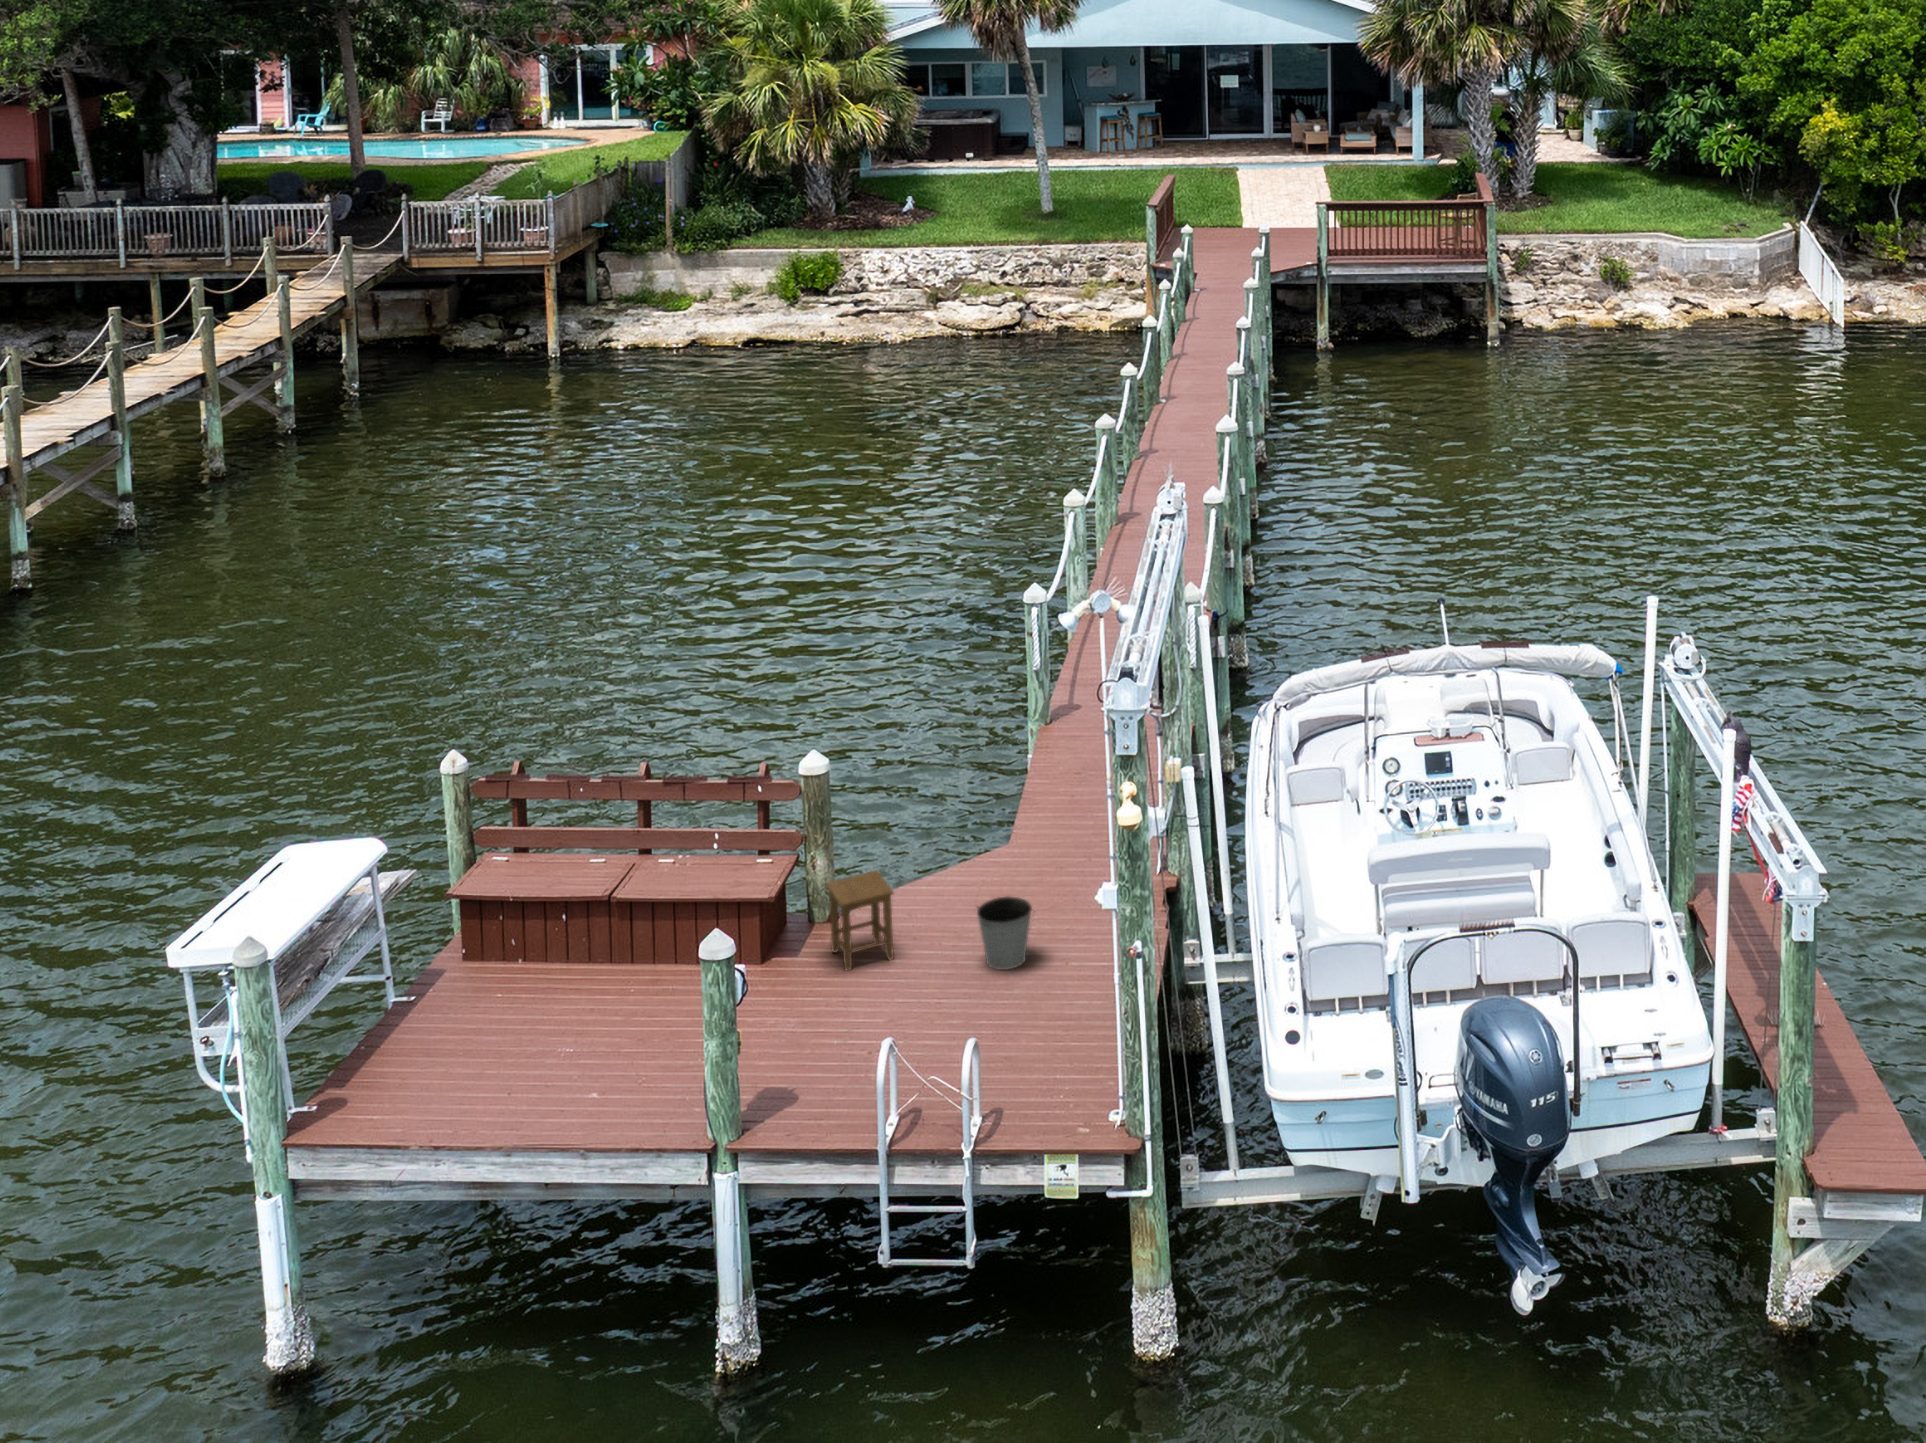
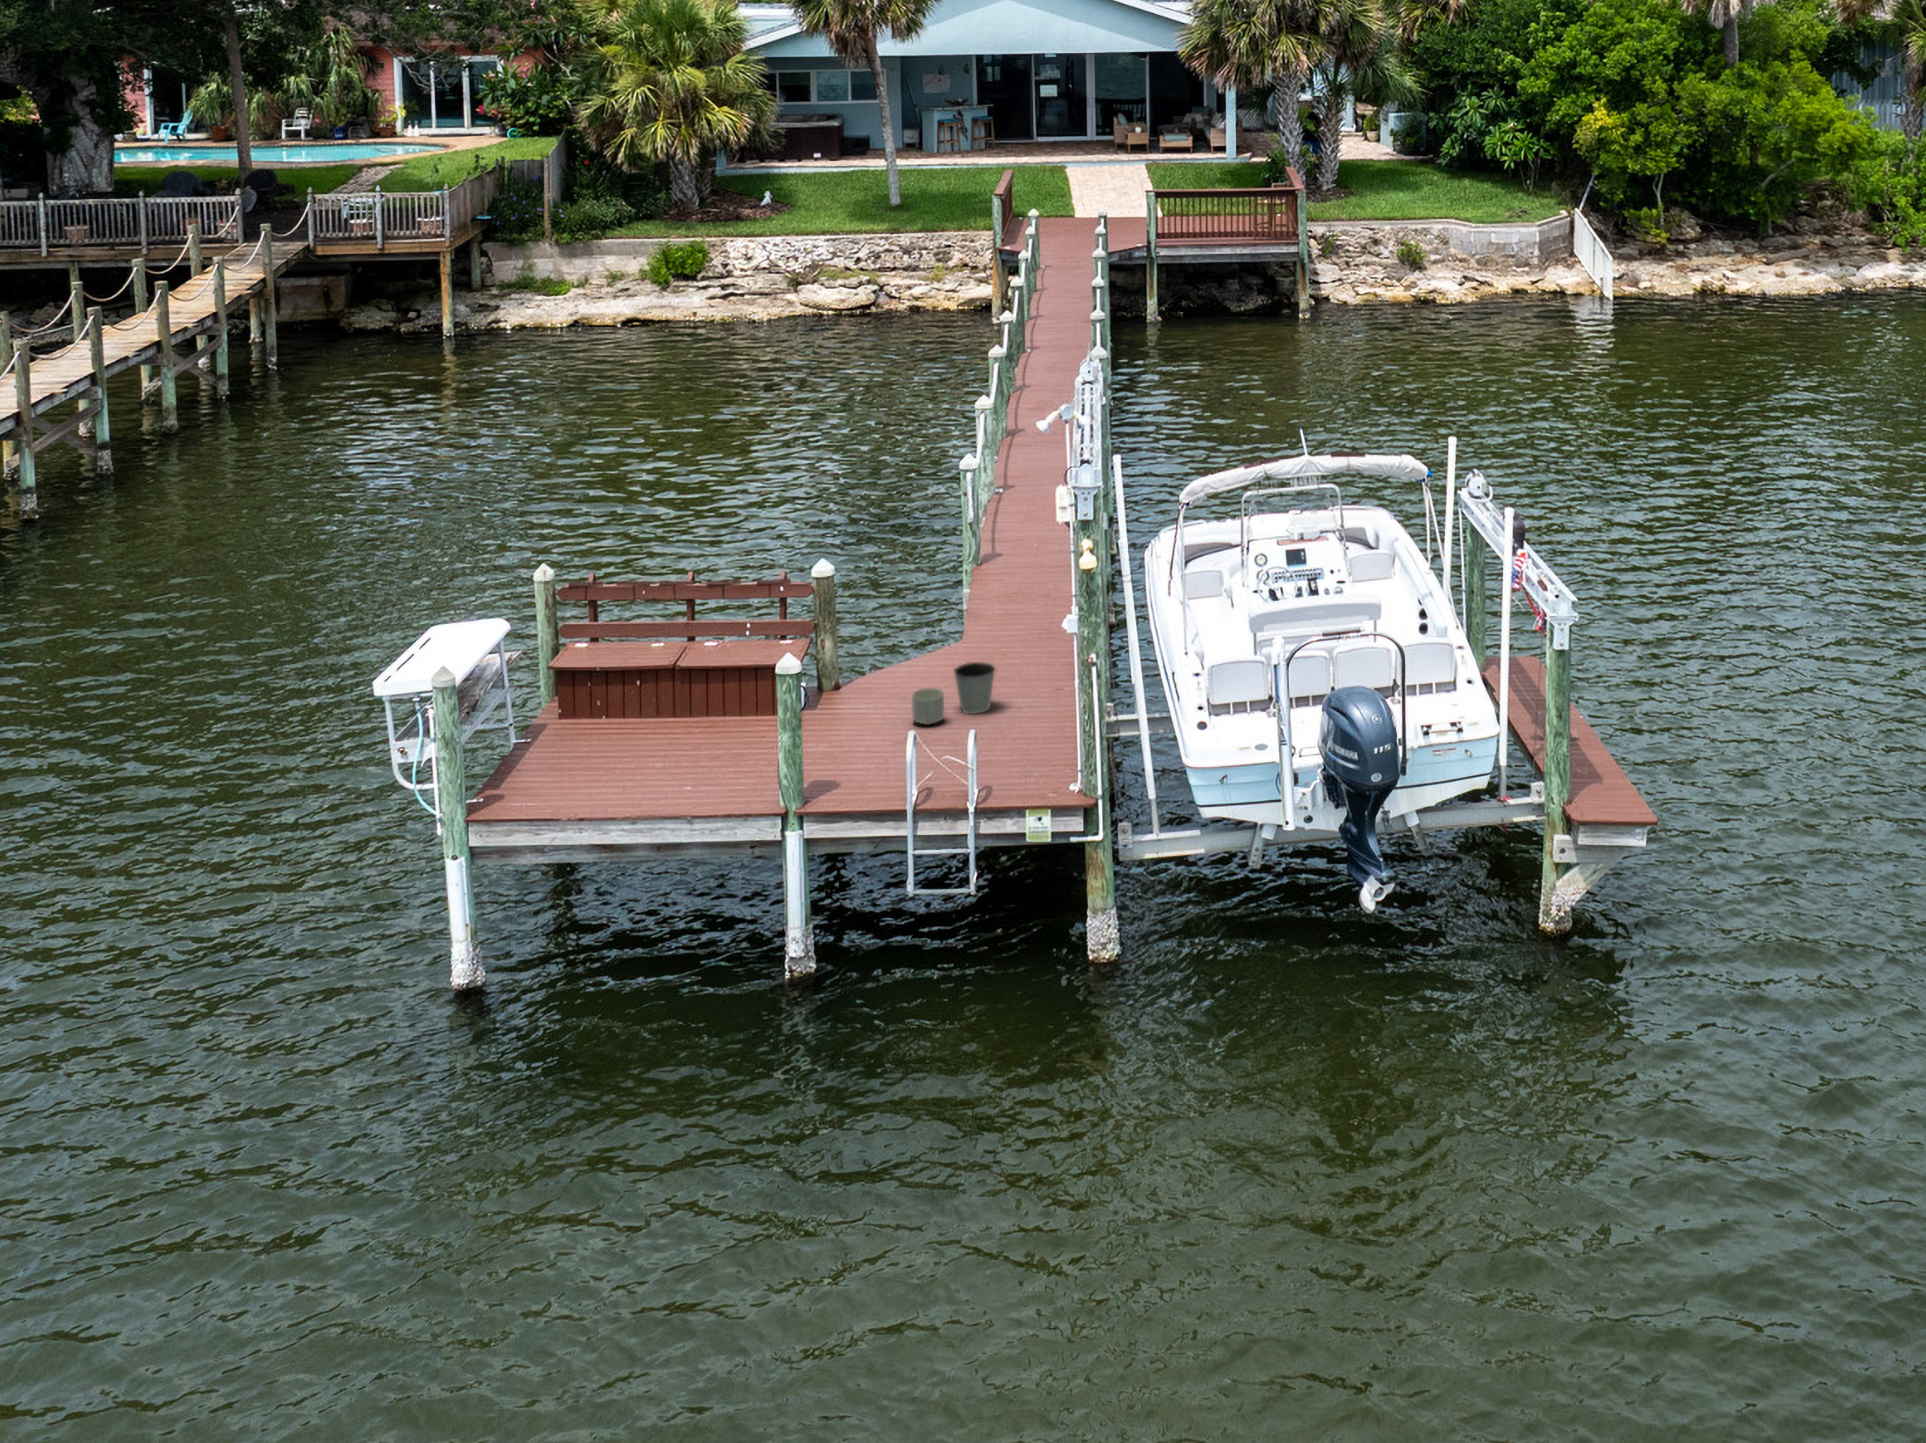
stool: present [826,871,894,970] -> none [837,647,891,719]
planter: none [917,936,961,988] -> present [912,688,944,725]

